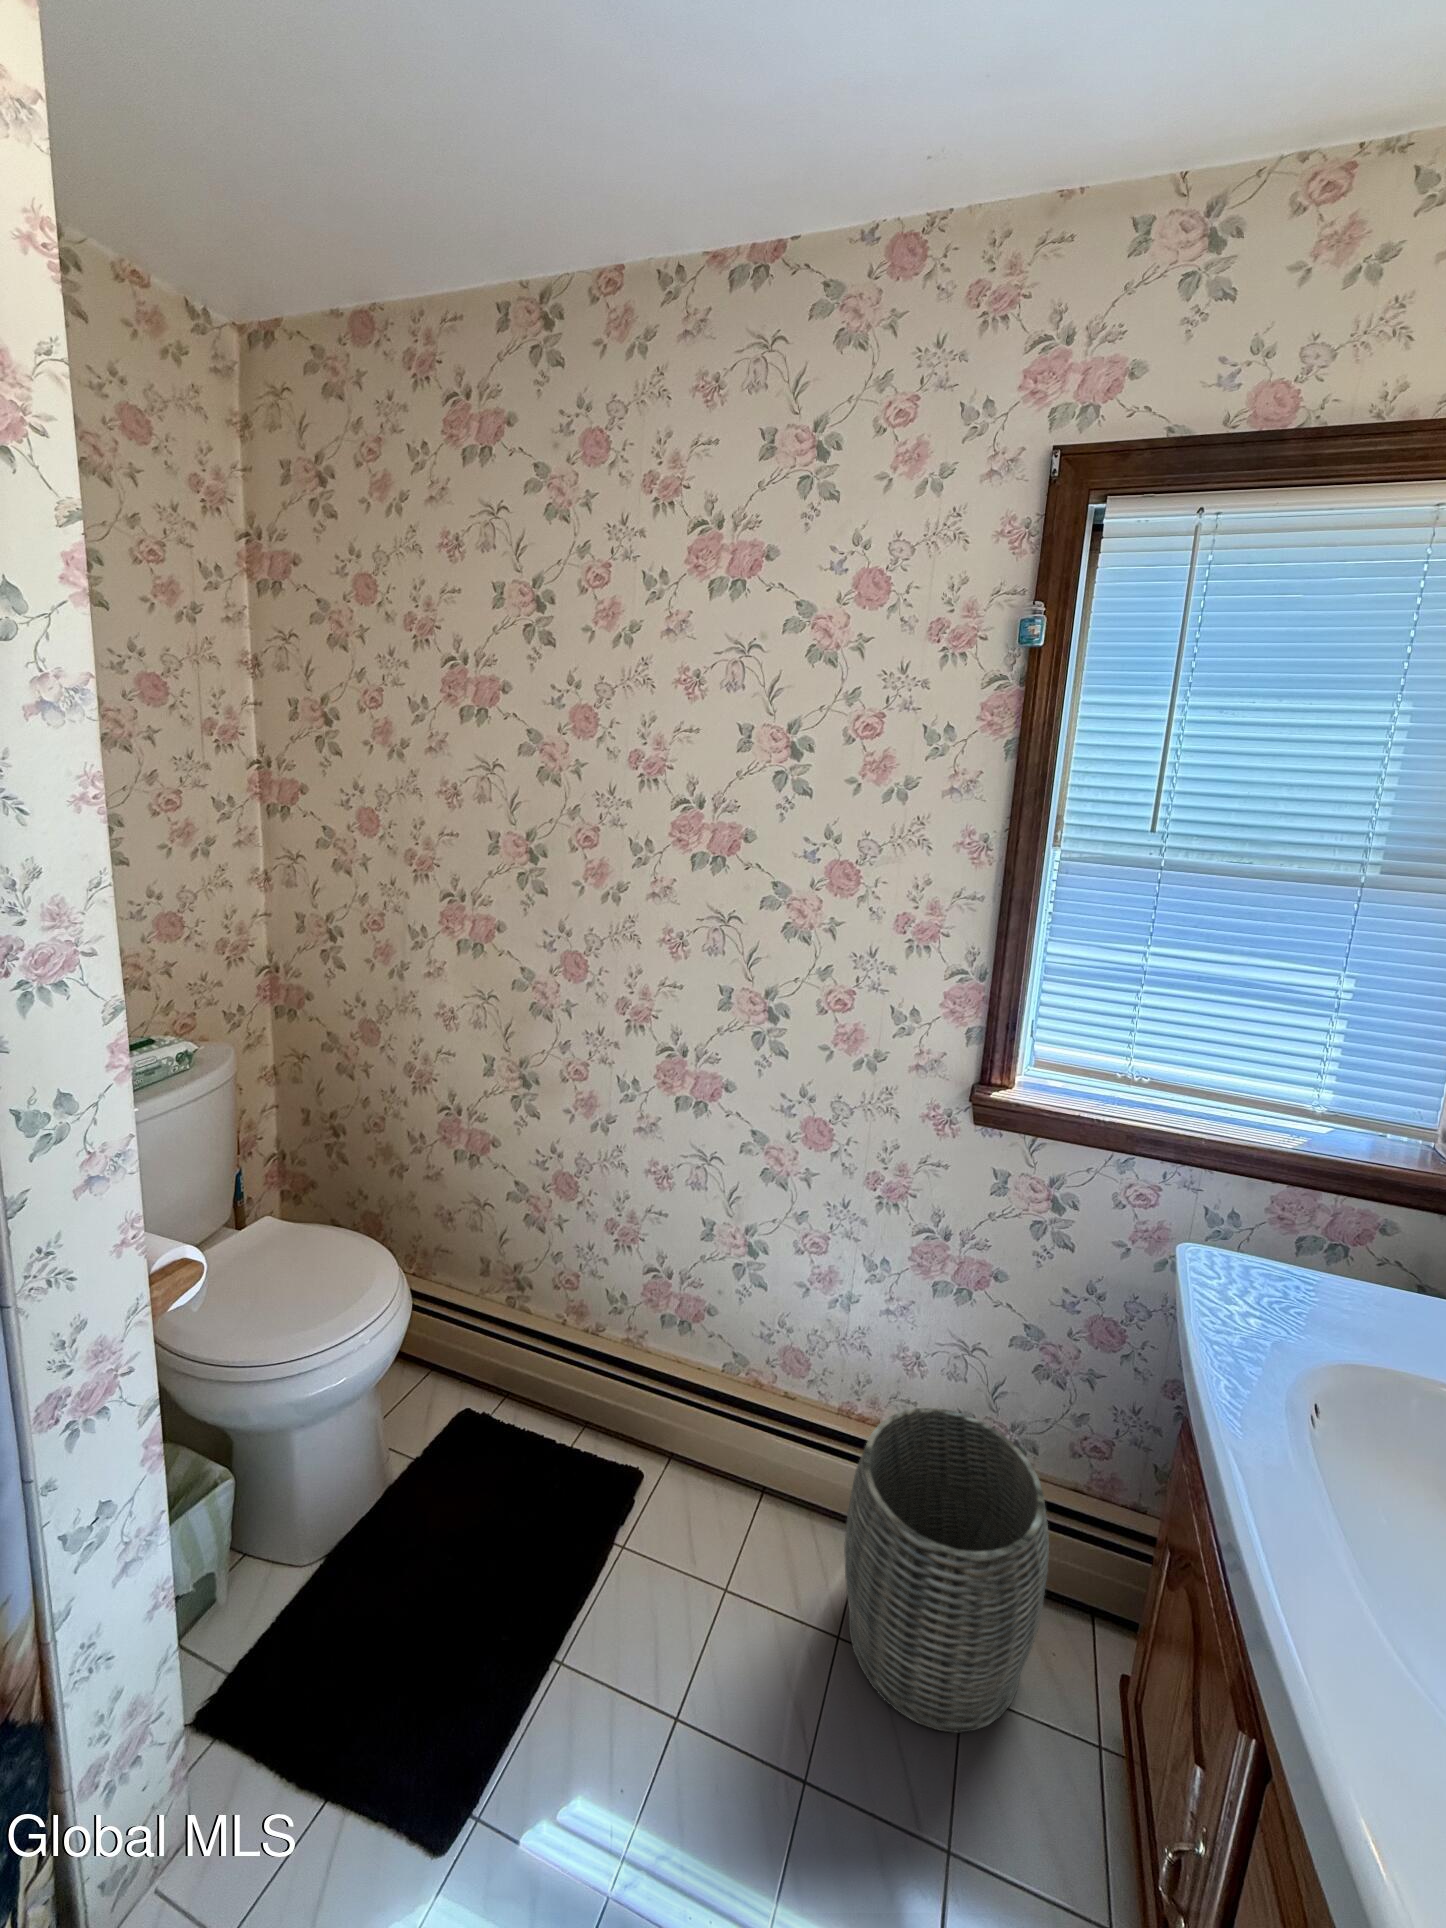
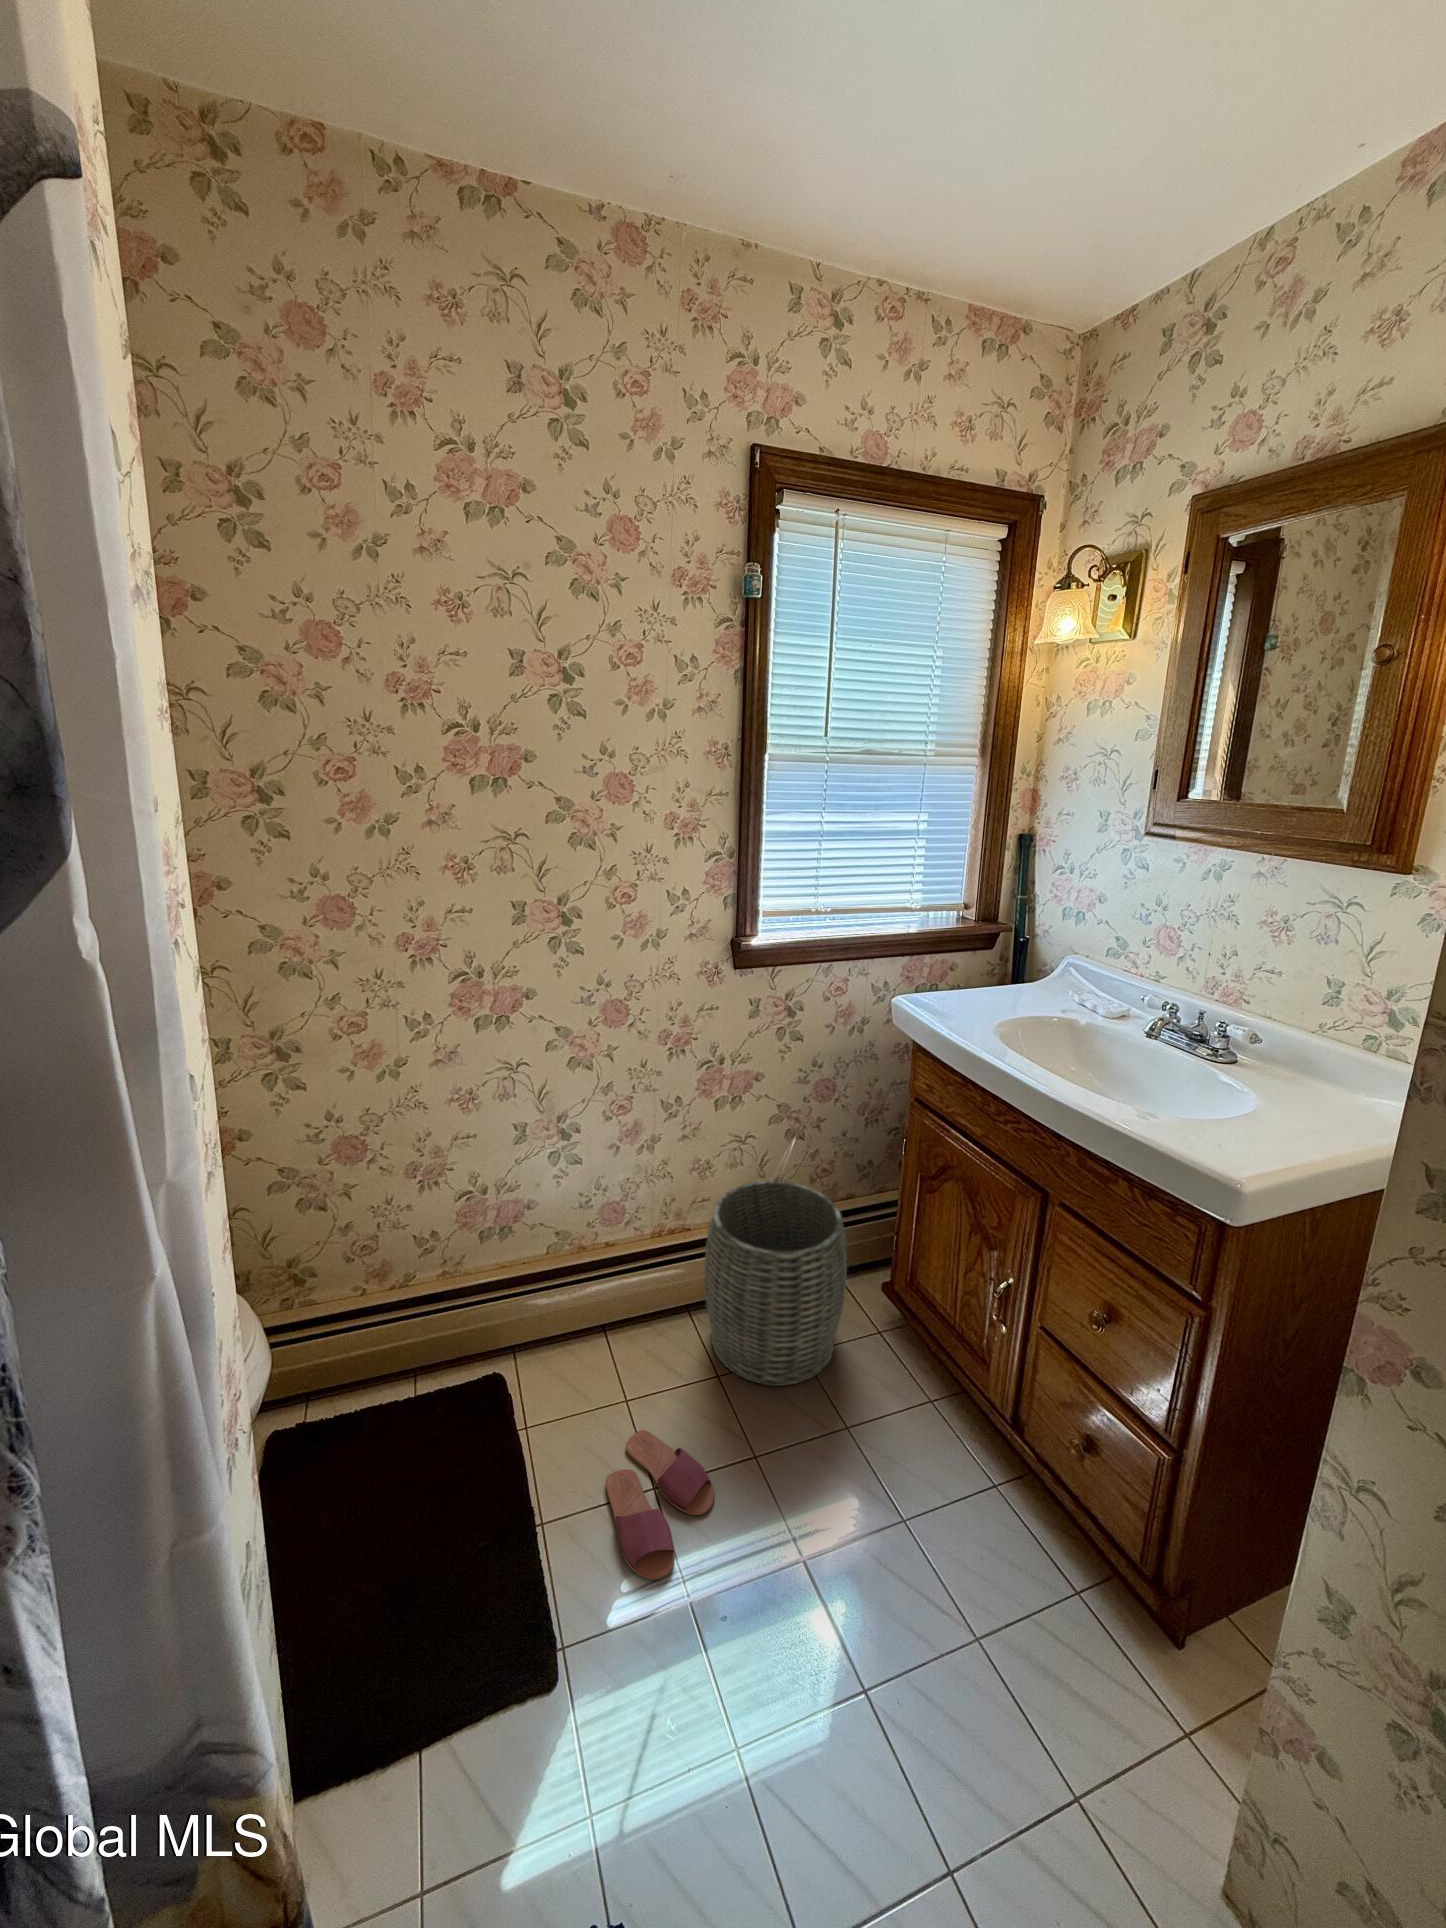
slippers: none [585,1633,731,1827] -> present [606,1430,714,1579]

